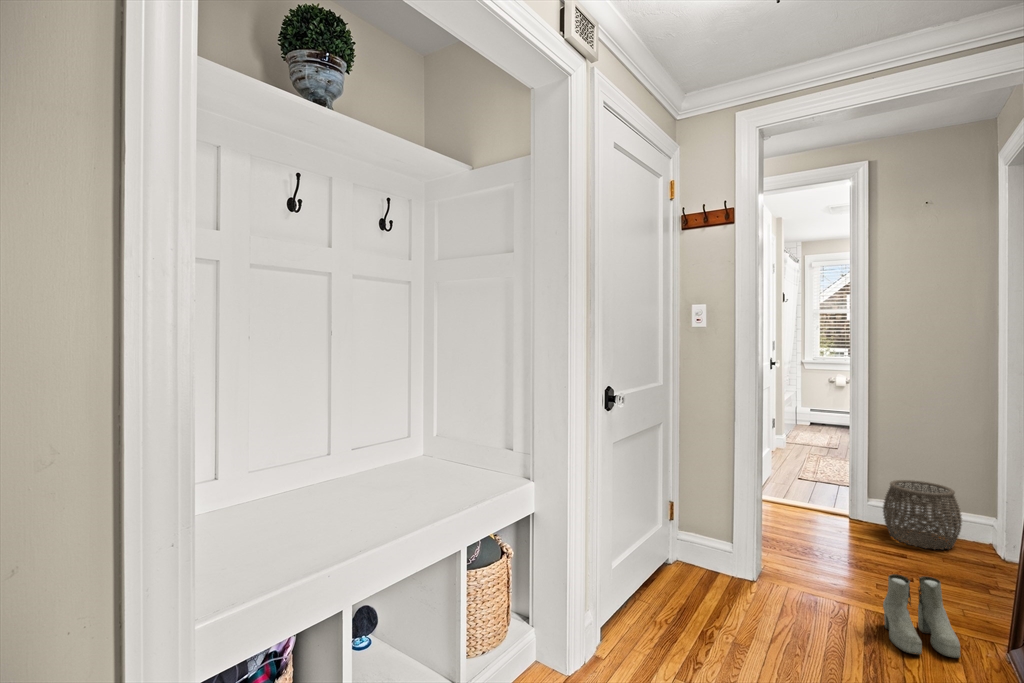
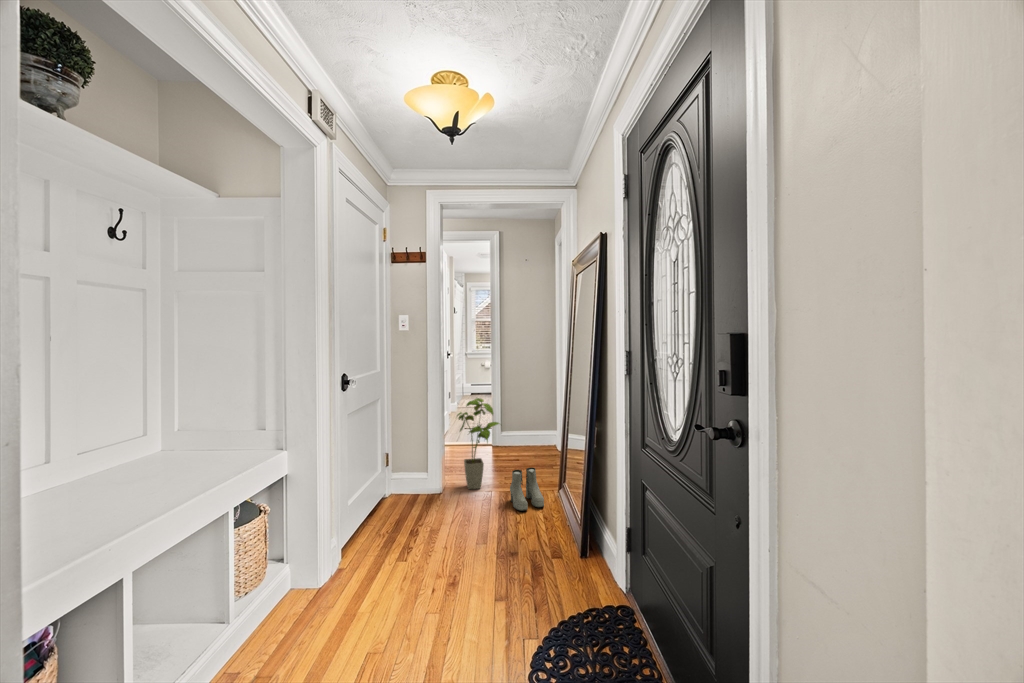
house plant: none [779,439,868,589] -> present [457,398,499,489]
woven basket: present [883,480,962,550] -> none [509,418,545,456]

